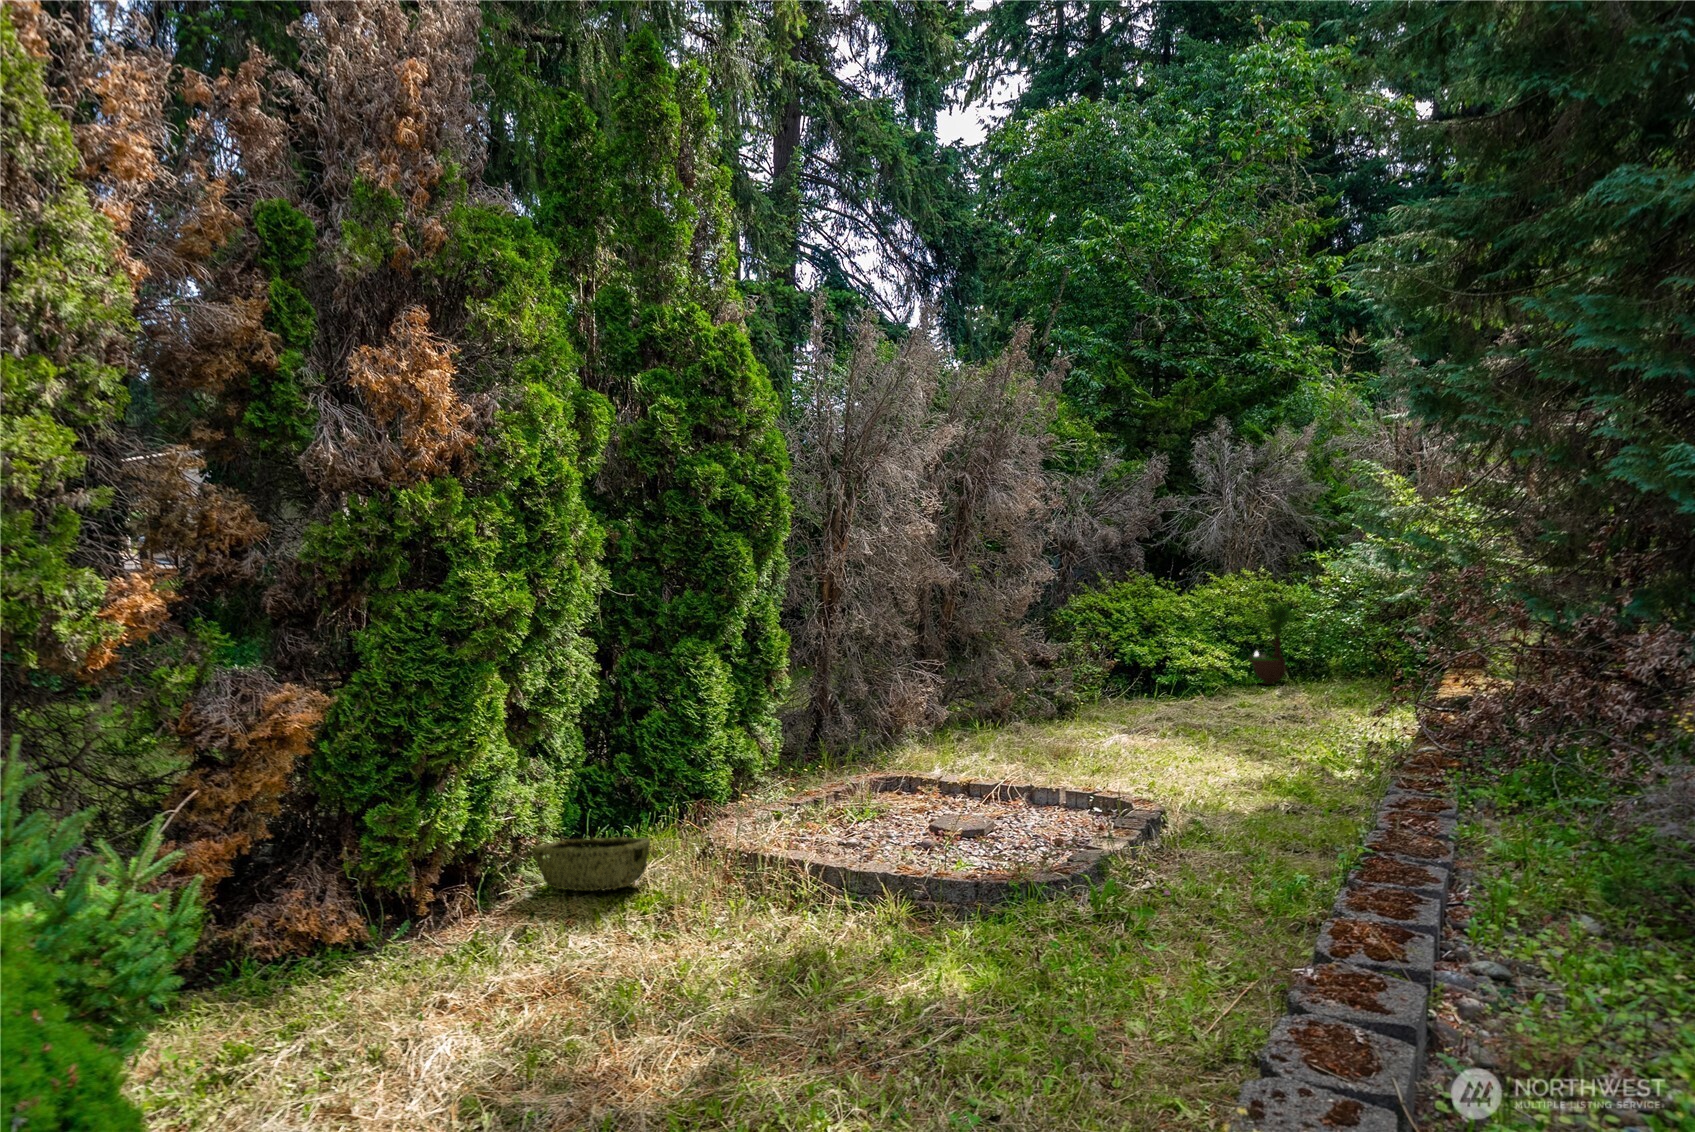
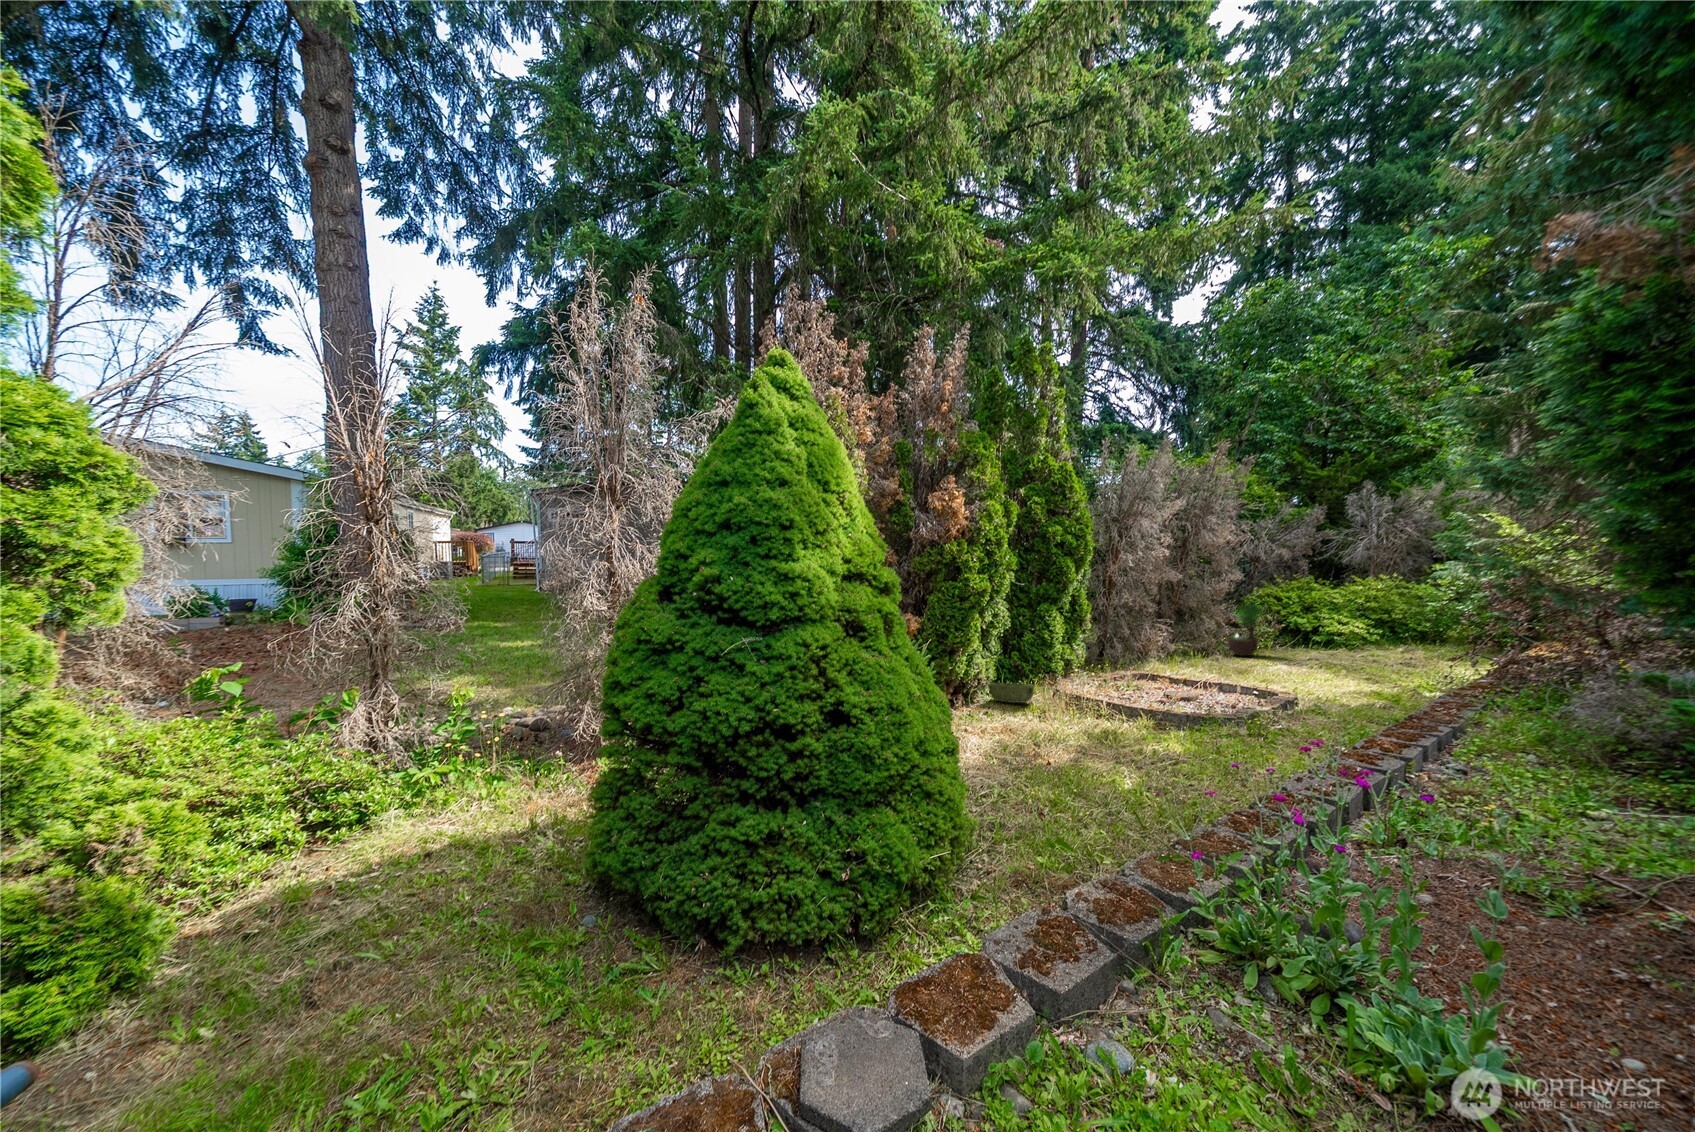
potted tree: present [1249,604,1294,685] -> present [1228,604,1262,656]

